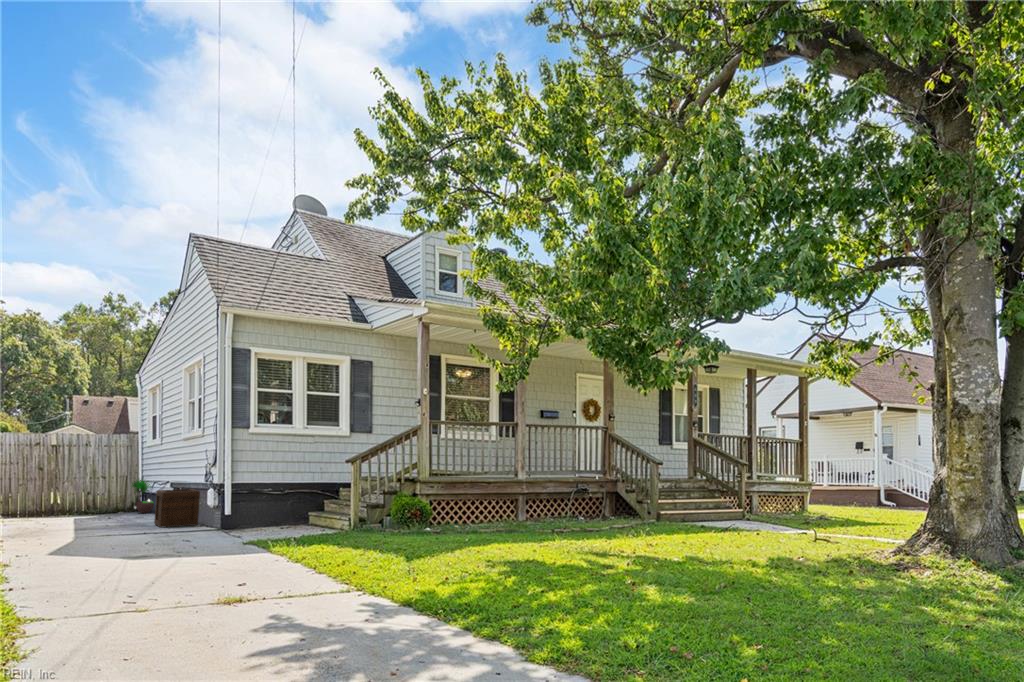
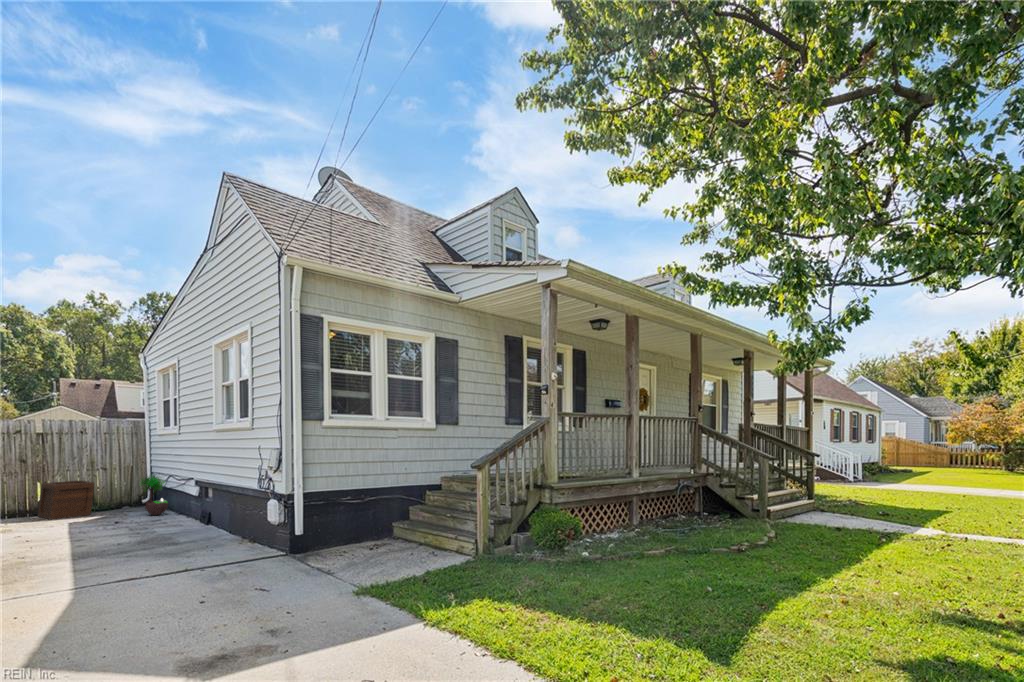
wooden crate: present [154,489,200,527] -> present [38,480,94,519]

